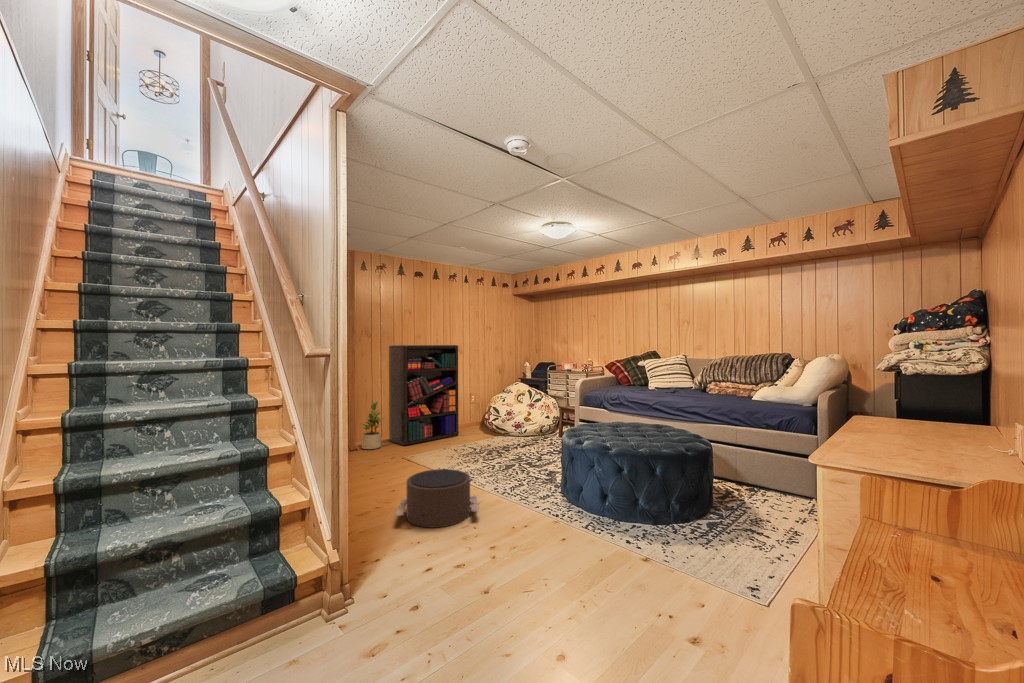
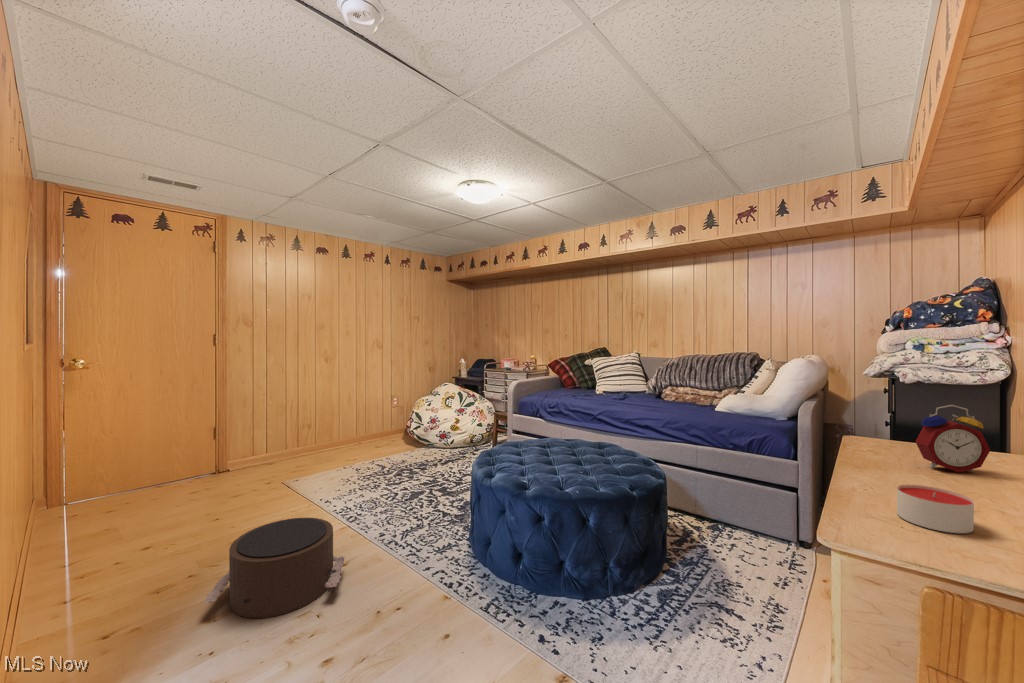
bookshelf: present [389,345,458,445] -> none [279,340,371,466]
alarm clock: none [888,381,937,426] -> present [915,405,990,473]
potted plant: present [362,402,384,449] -> none [235,412,269,473]
candle: none [856,423,898,445] -> present [897,485,974,533]

